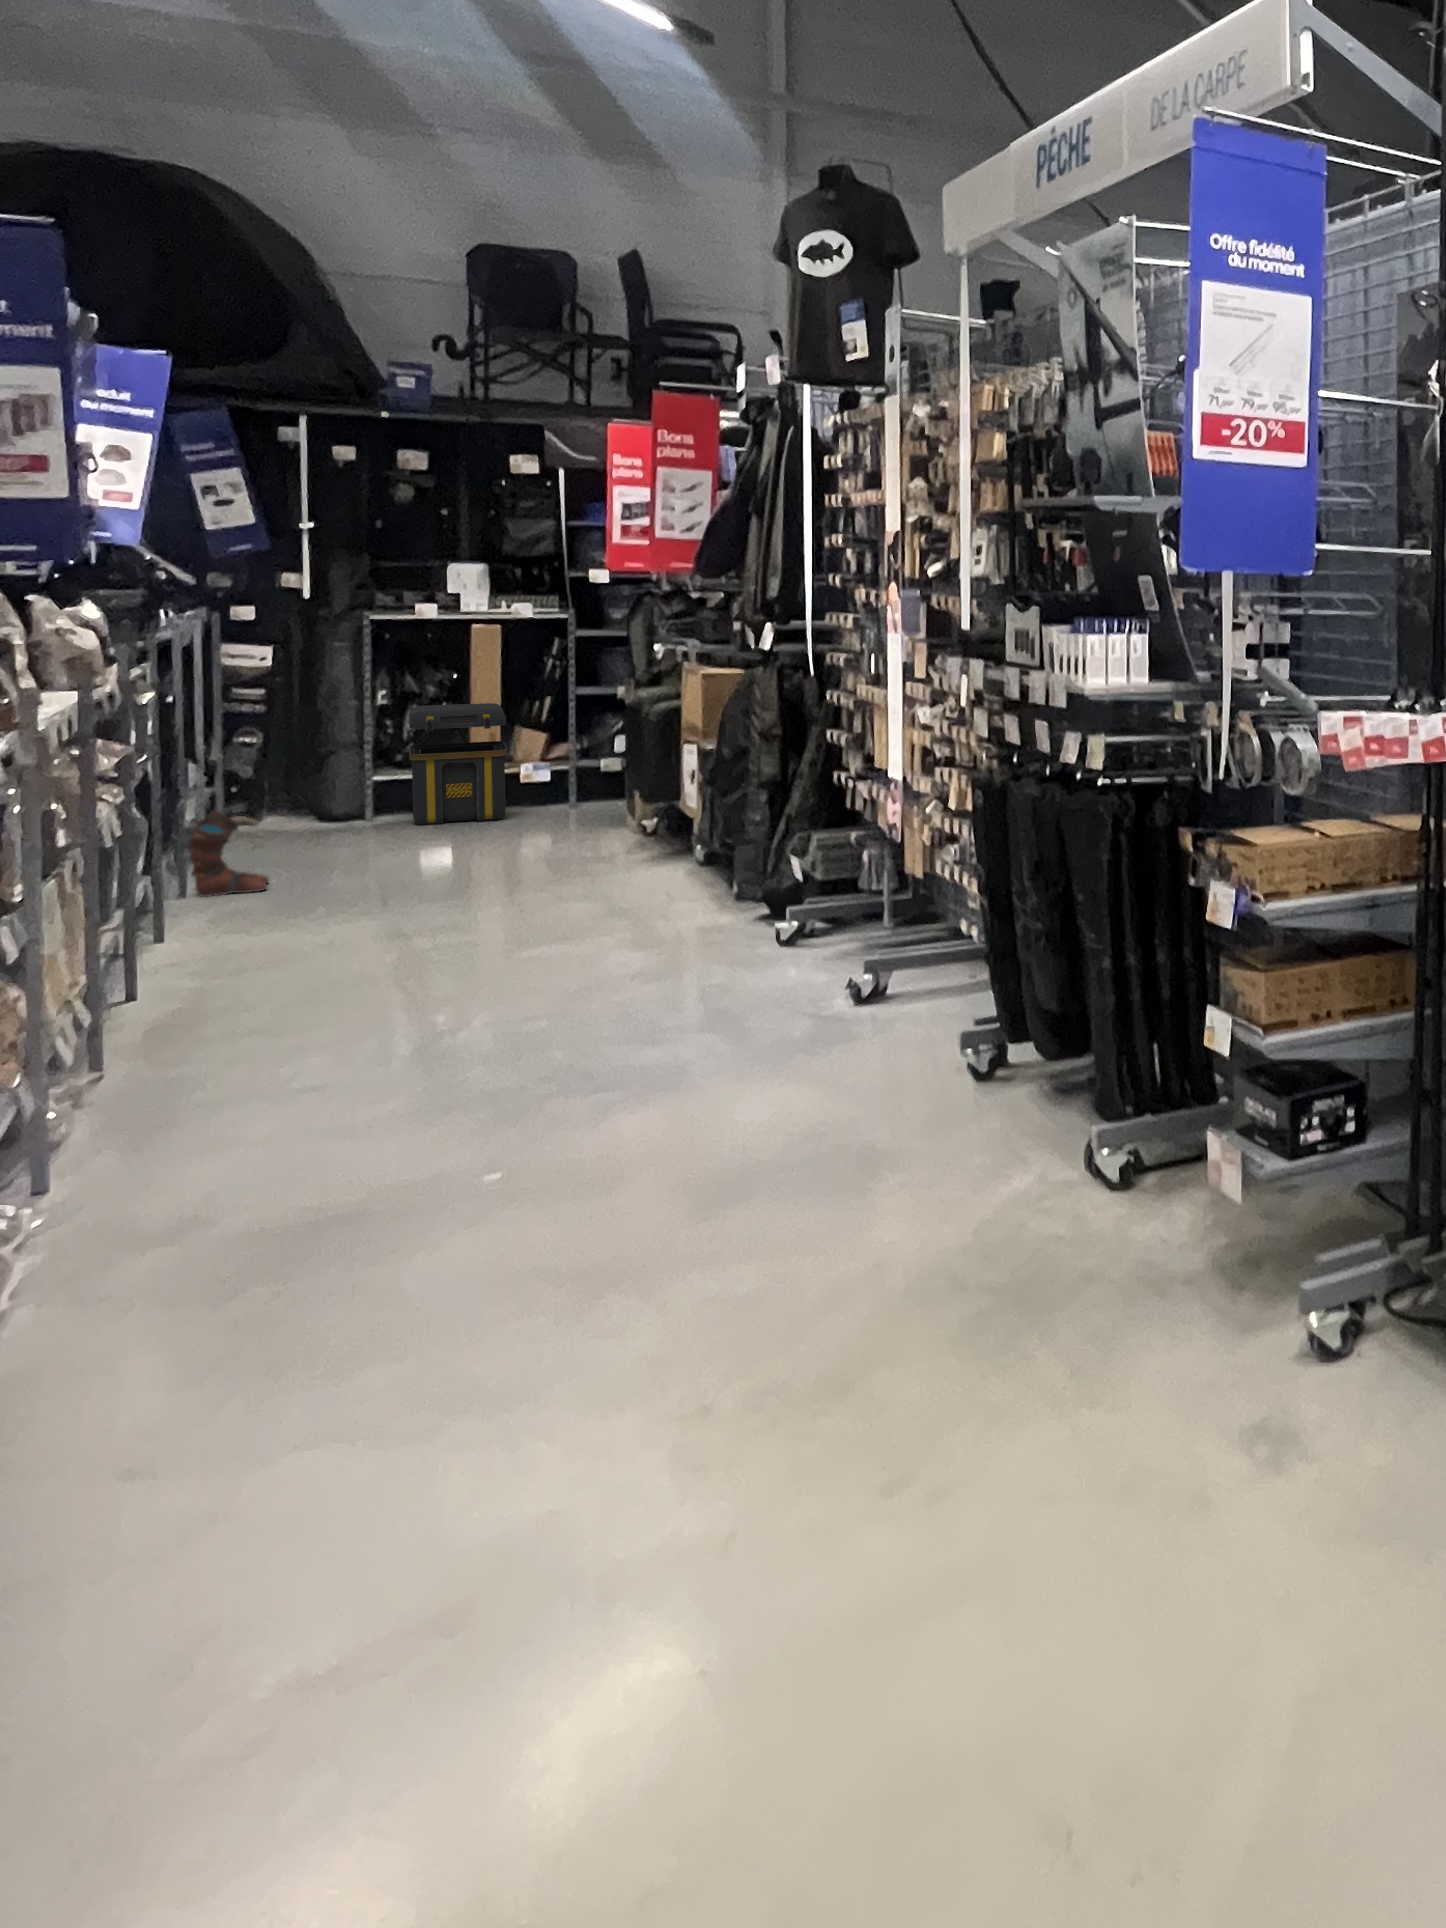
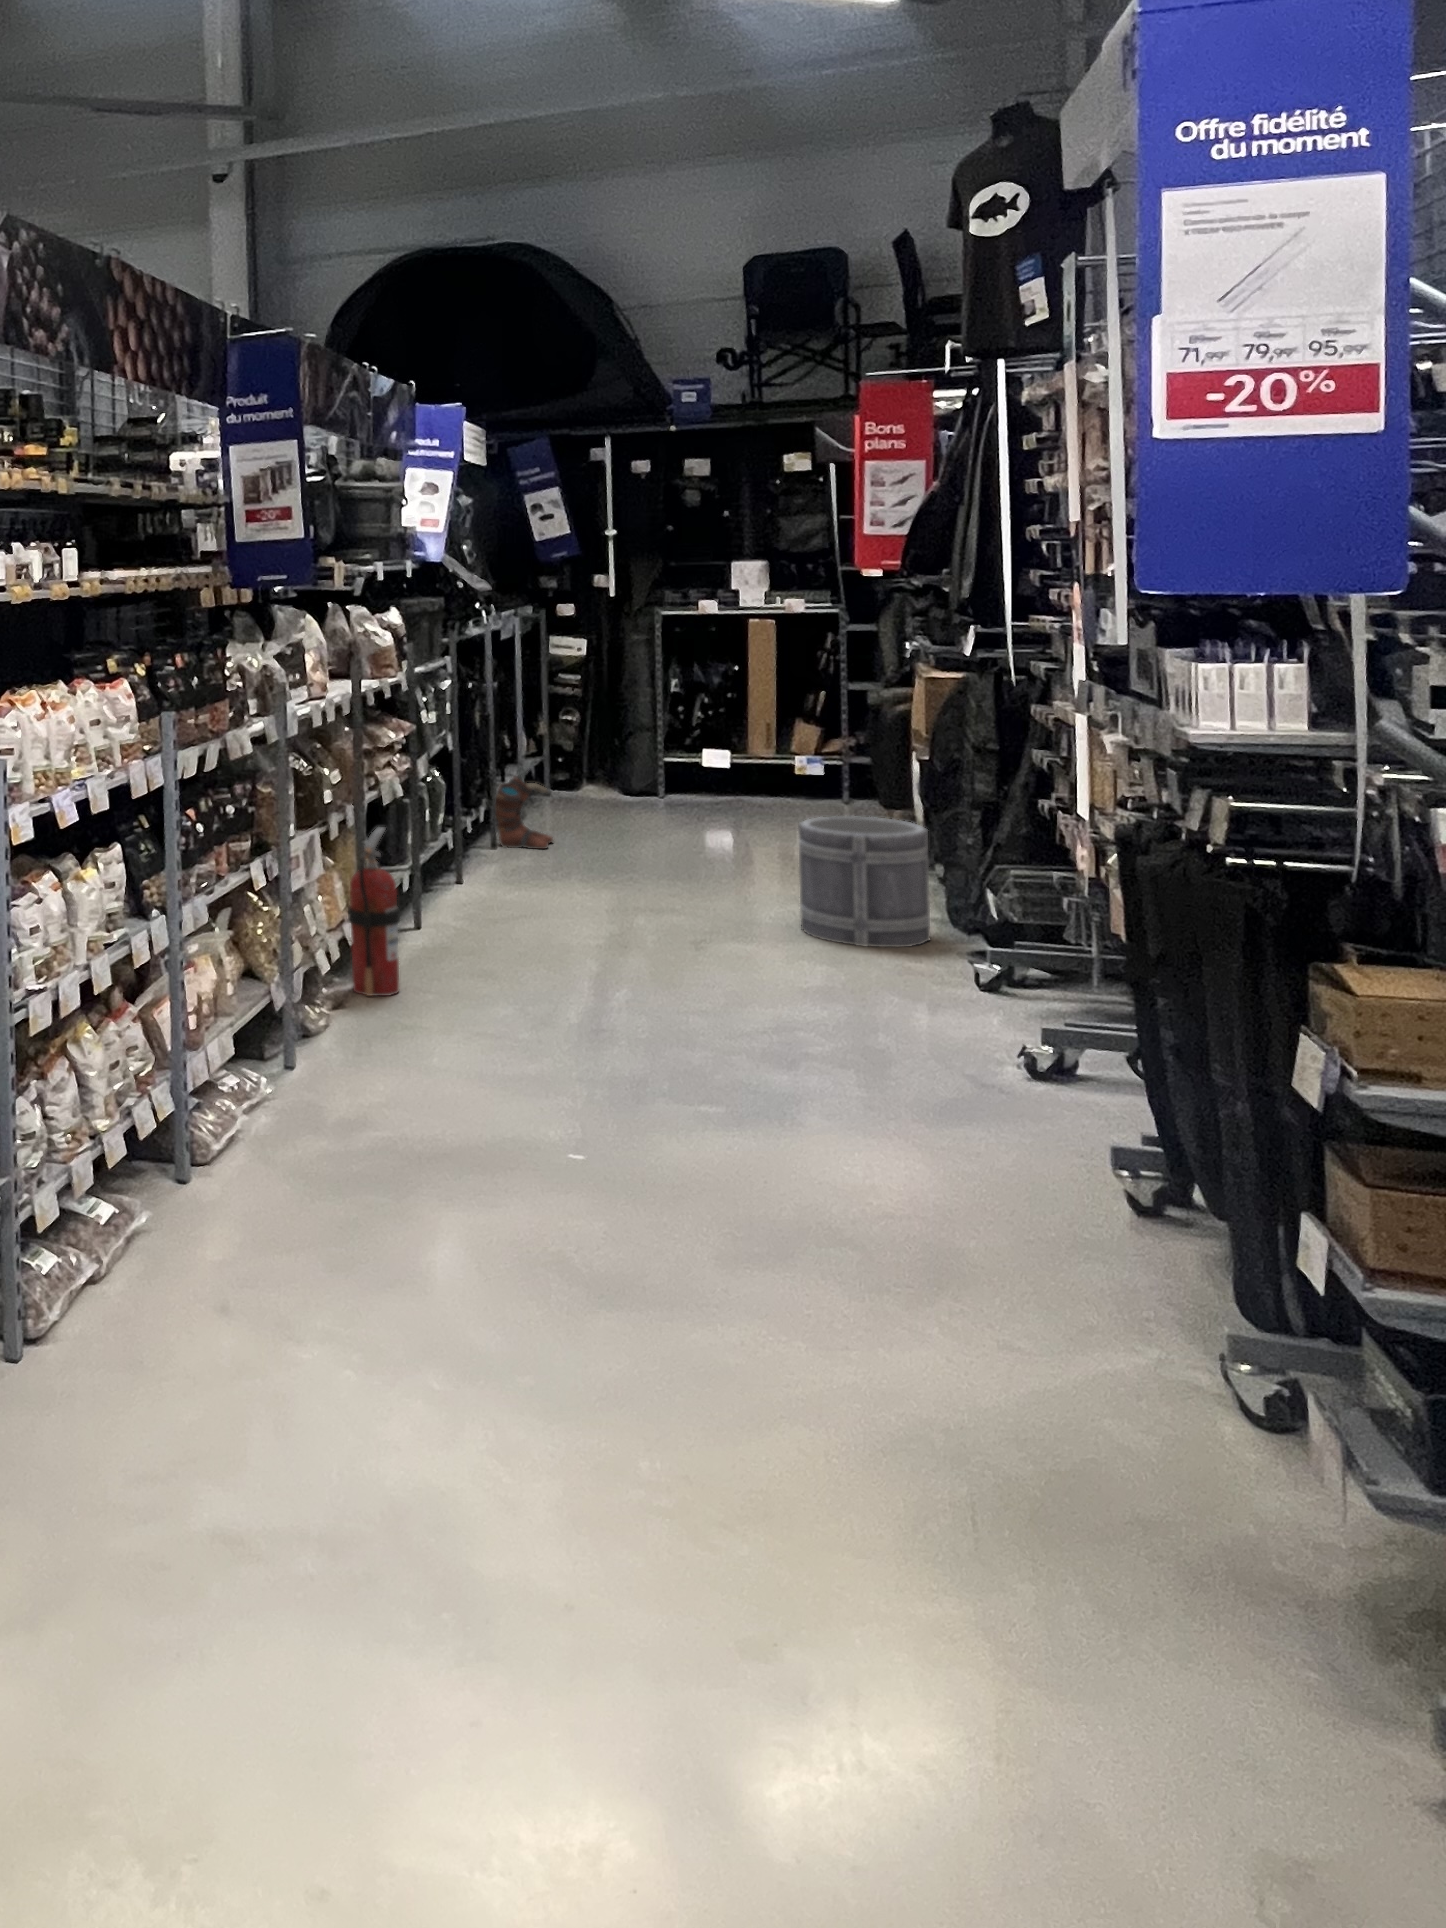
toolbox: present [409,703,507,825] -> none [691,696,780,811]
bucket: none [615,806,737,930] -> present [798,816,930,947]
fire extinguisher: none [109,880,193,1099] -> present [348,827,400,996]

